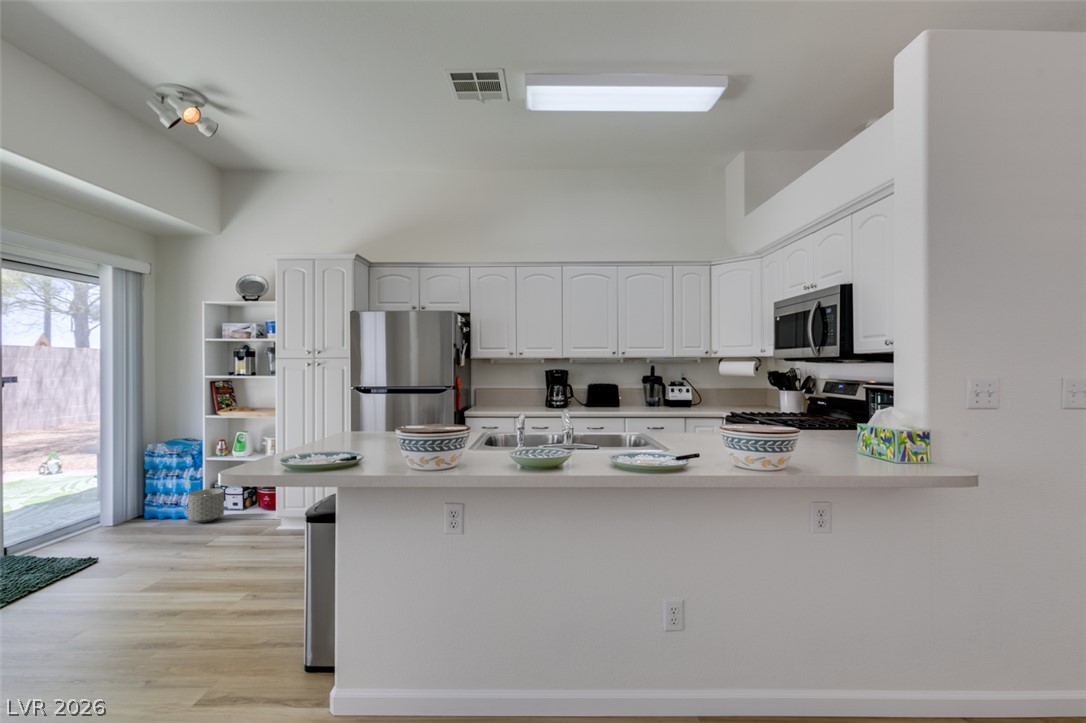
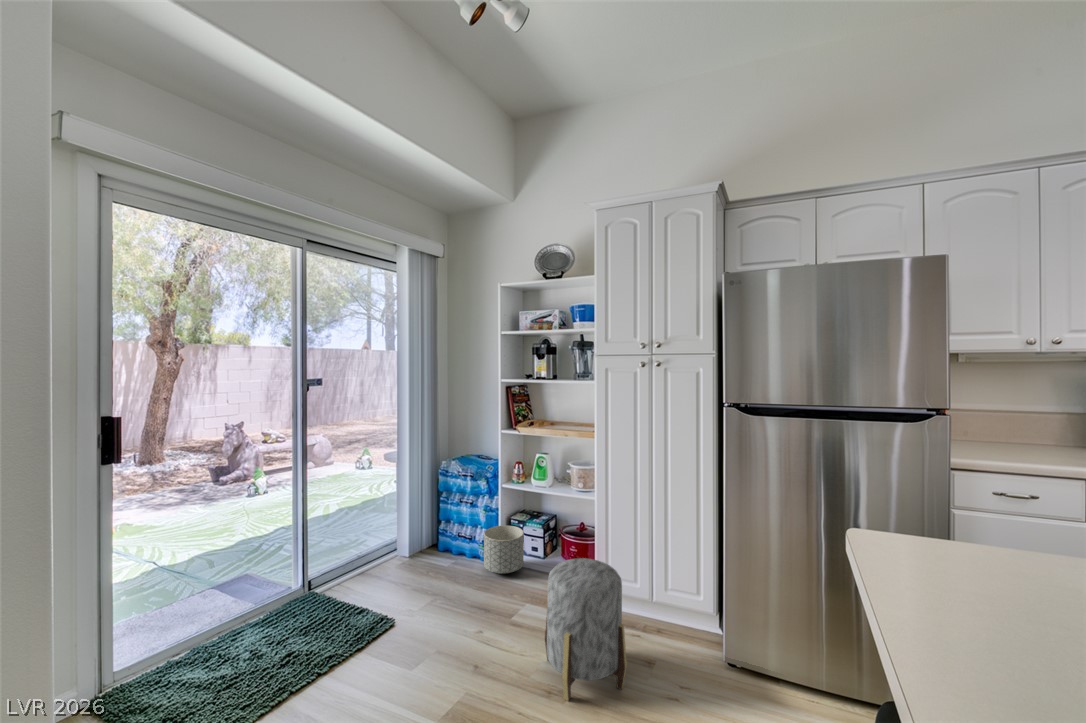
stool: none [228,485,280,559] -> present [545,558,627,701]

